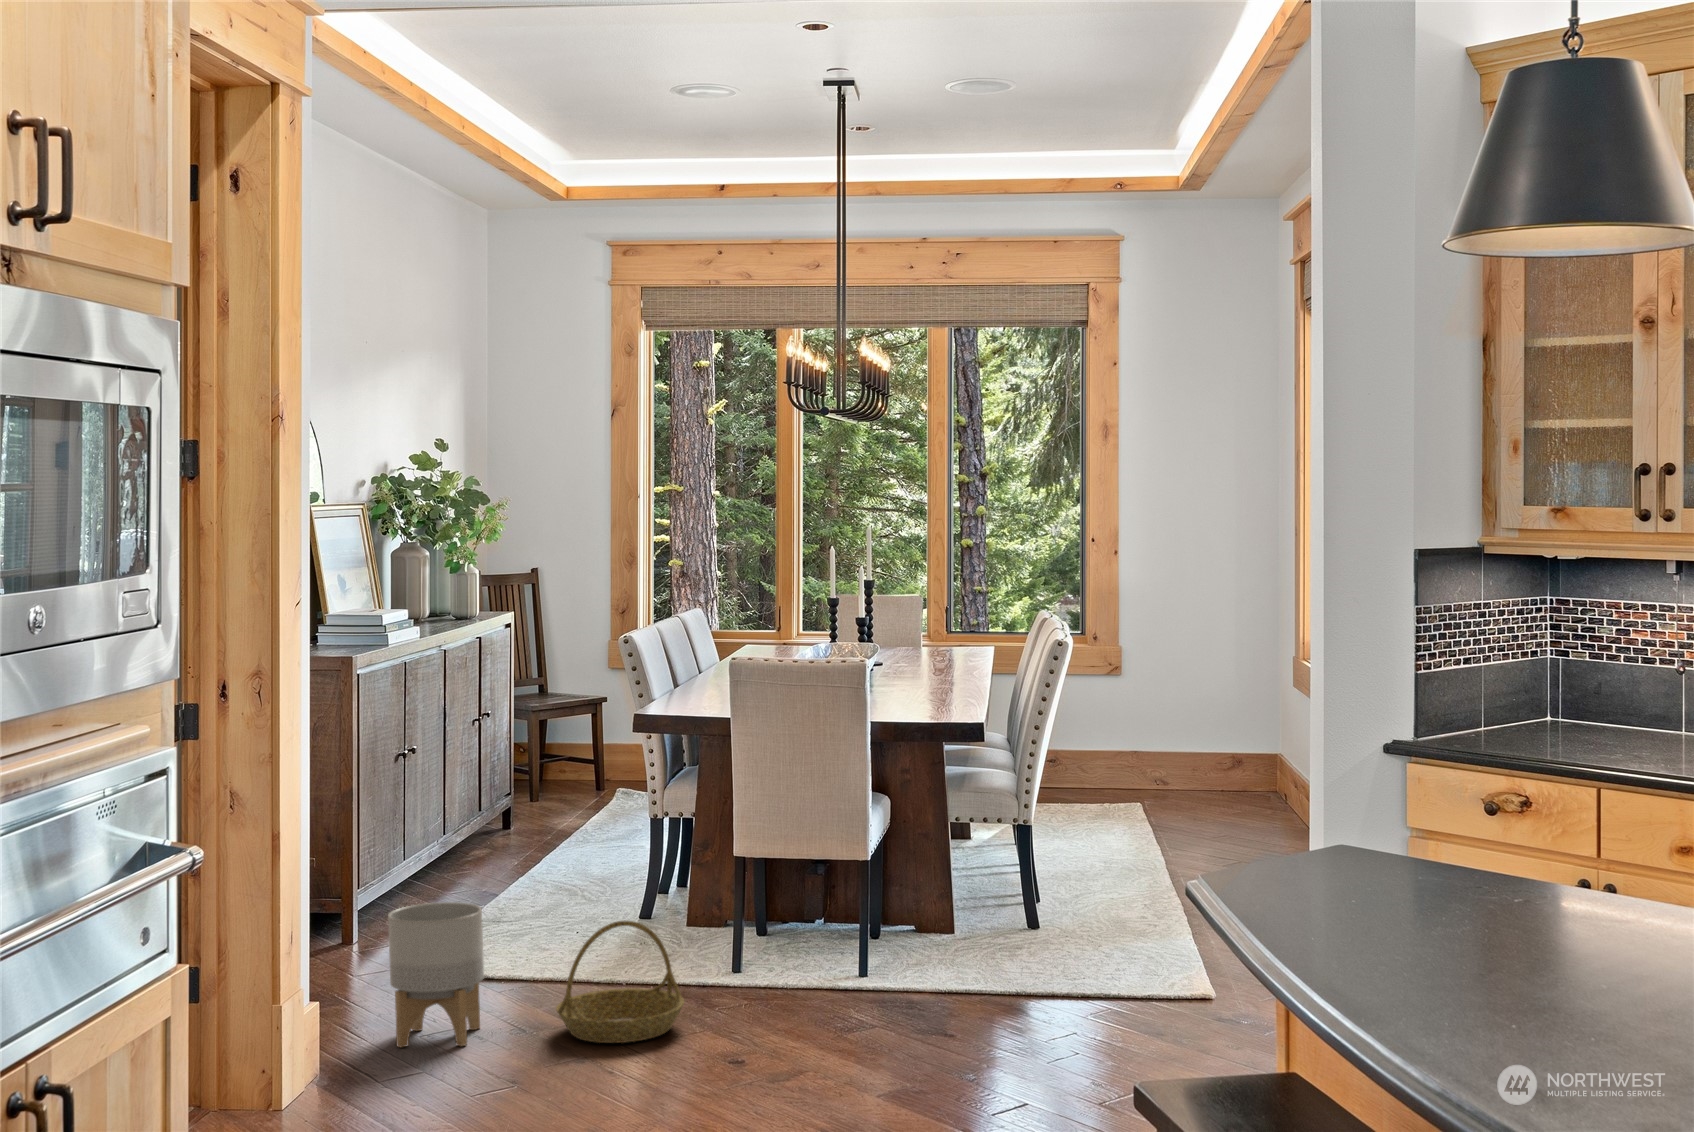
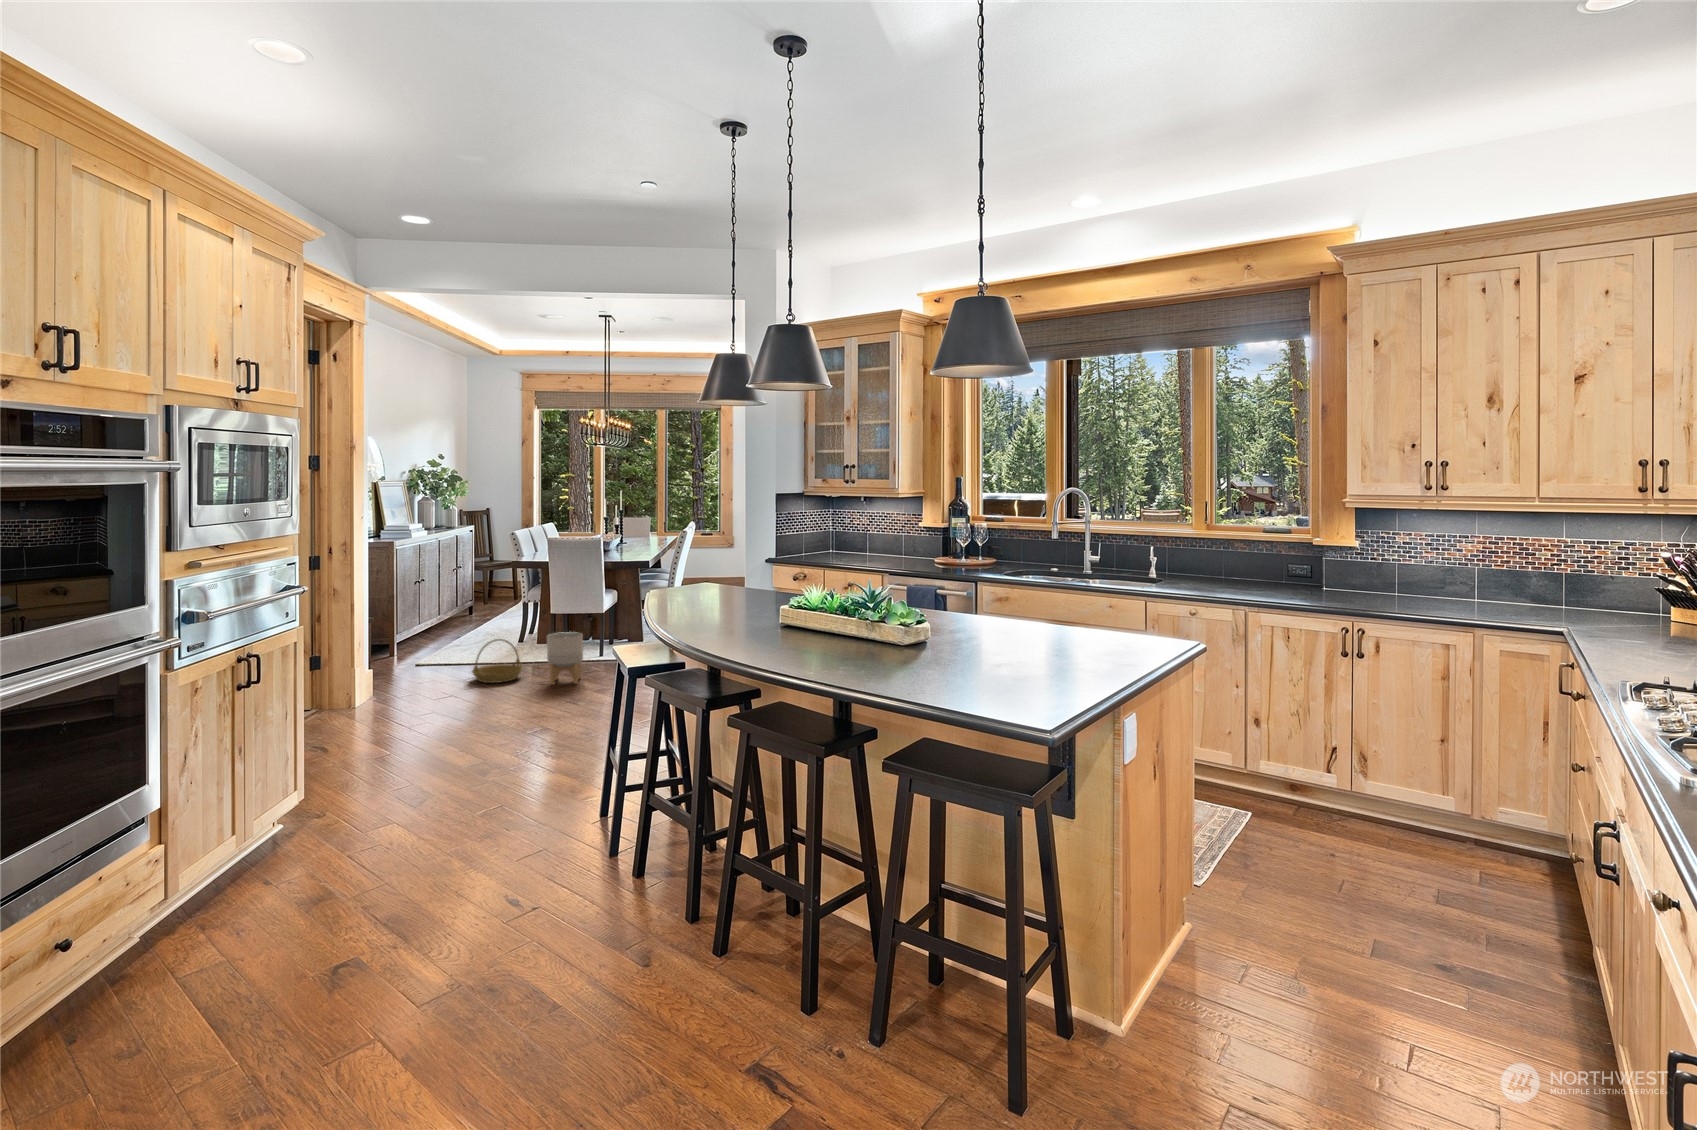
planter: present [388,902,484,1047] -> present [547,632,583,685]

